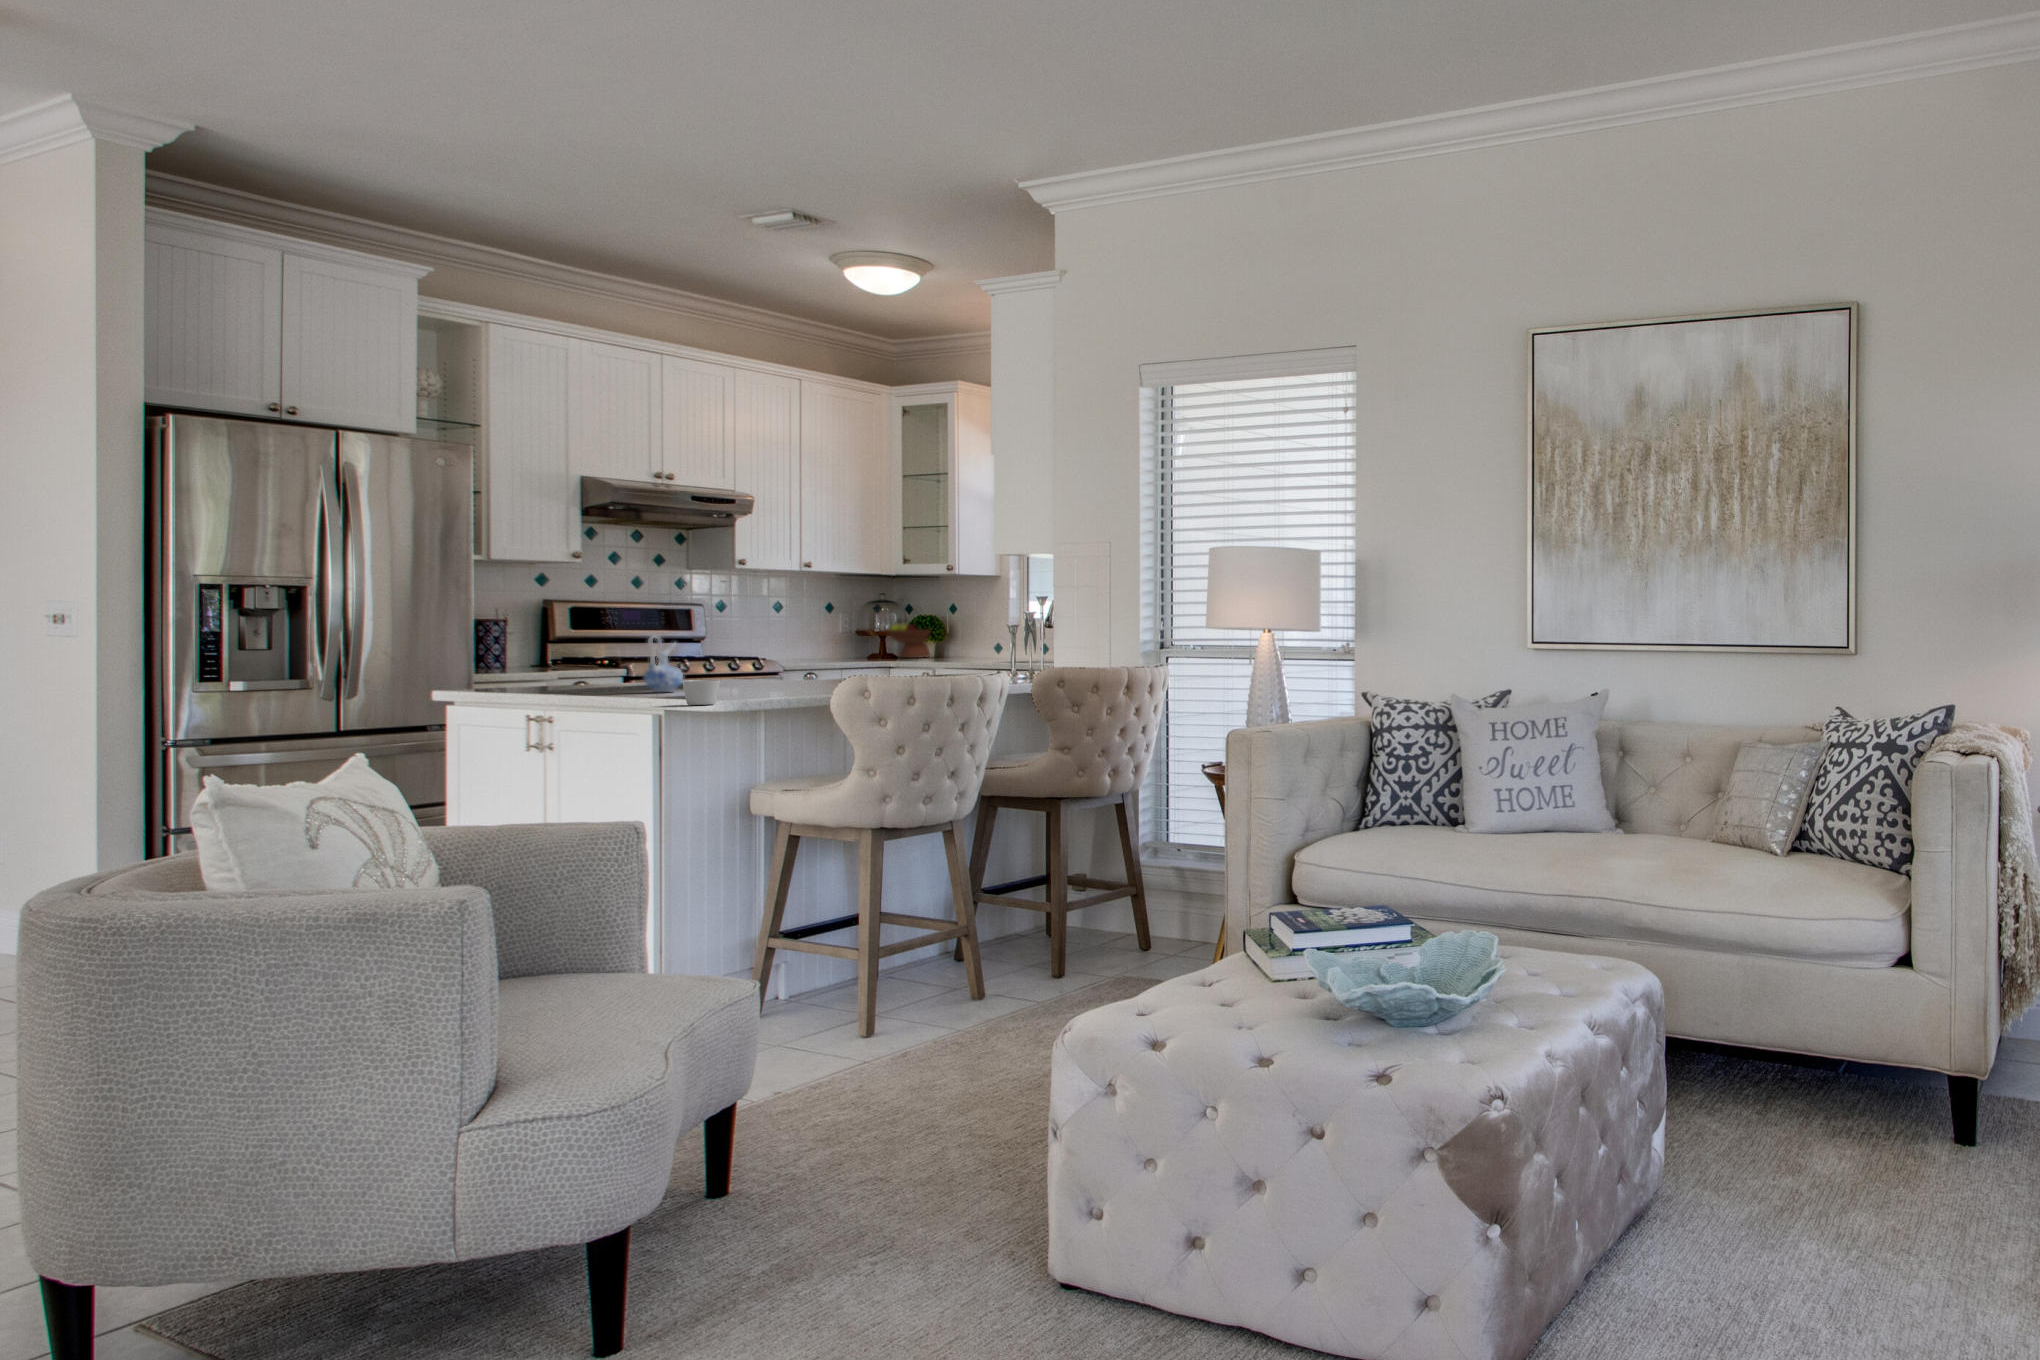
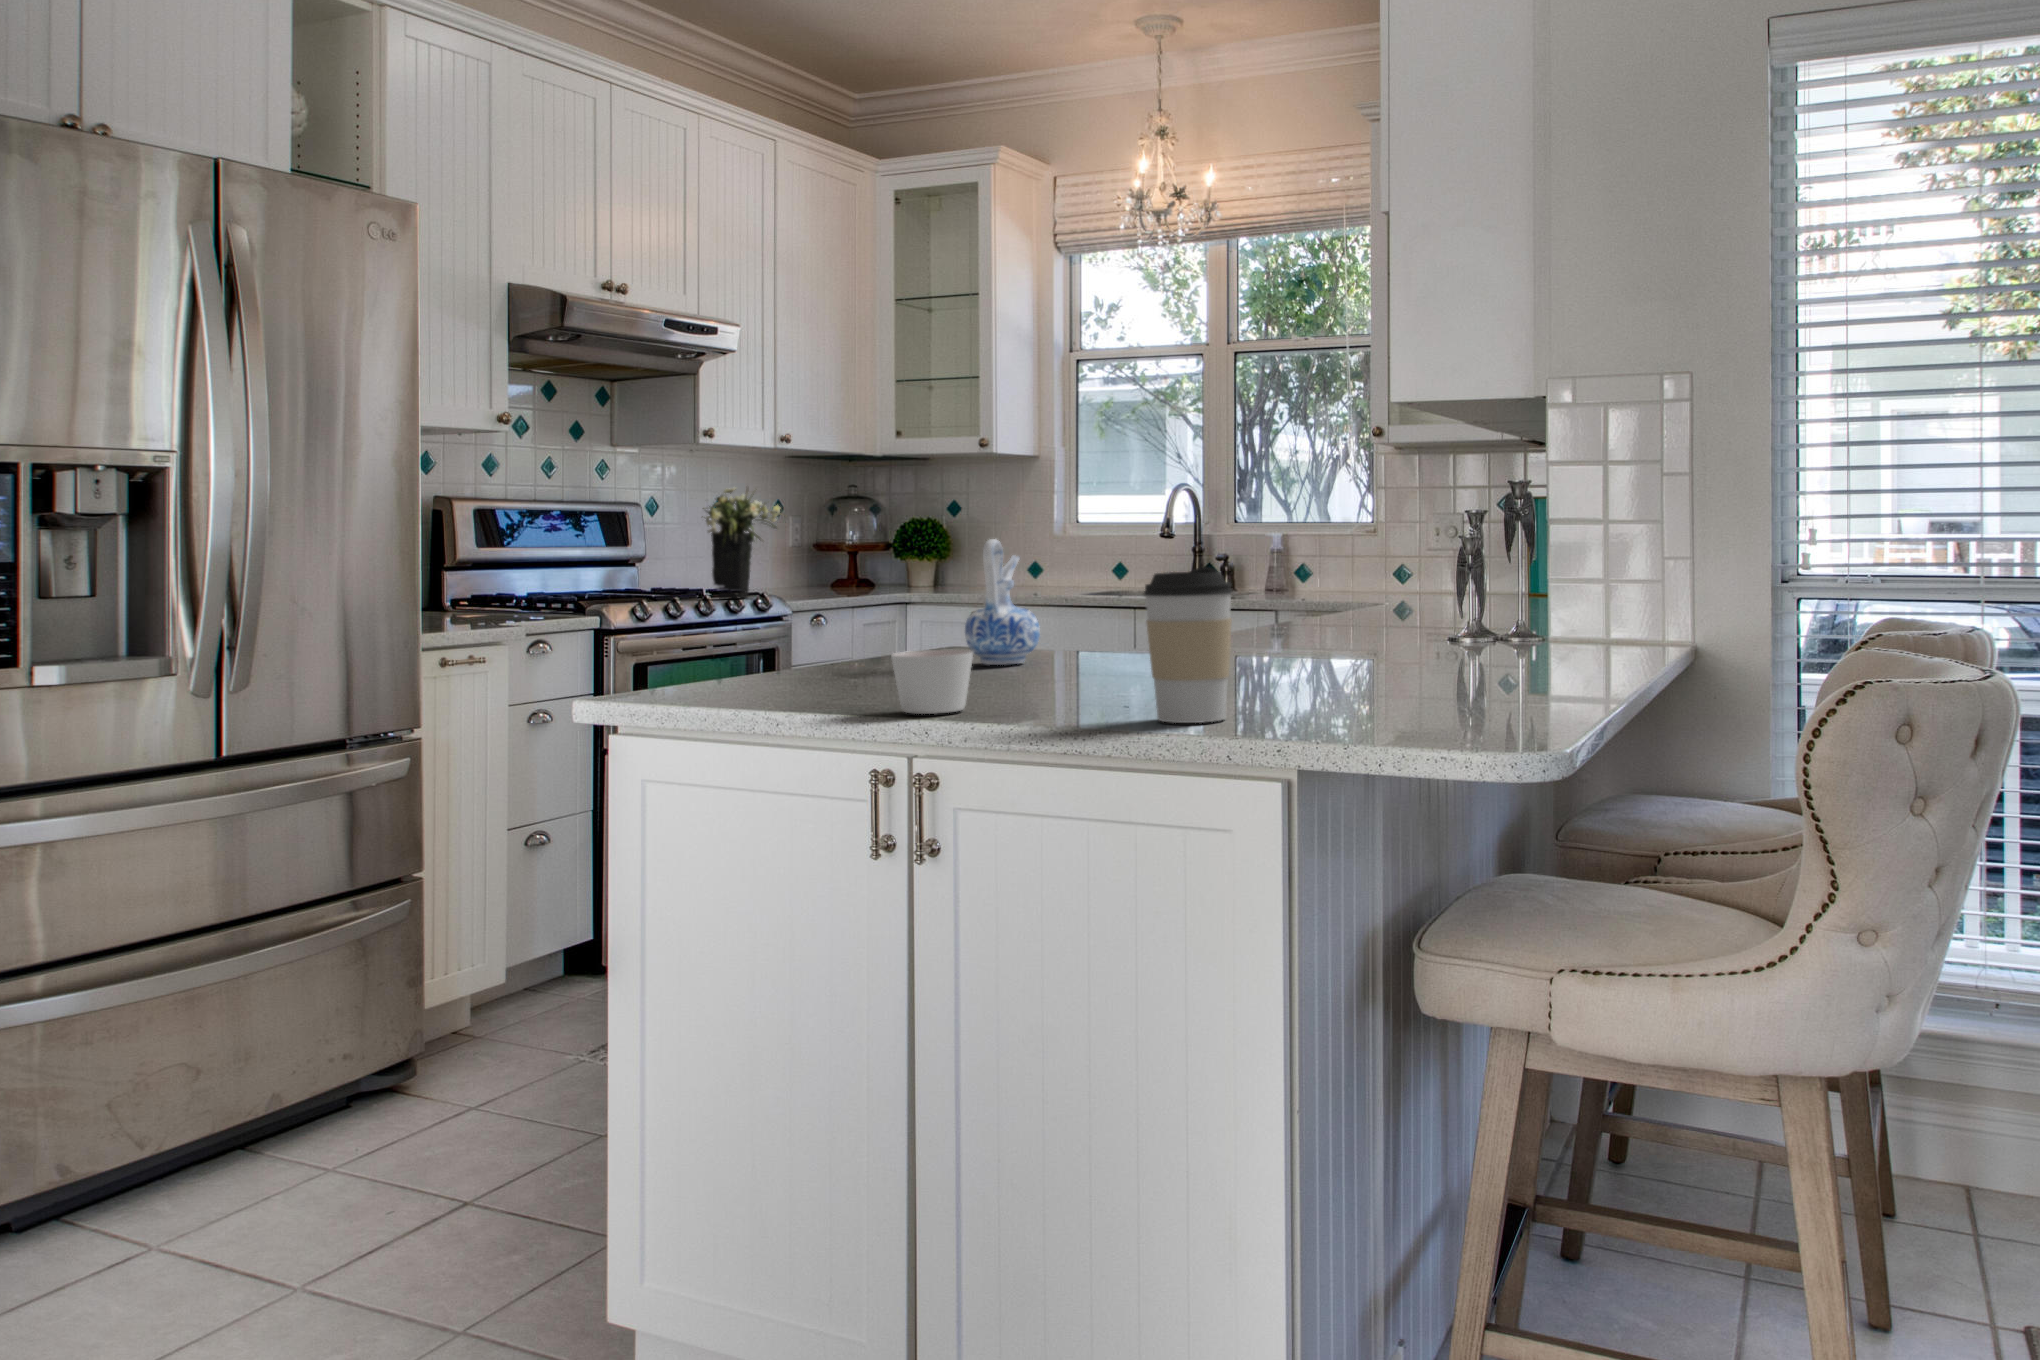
flower arrangement: none [742,594,806,664] -> present [702,487,780,599]
fruit bowl: present [886,621,930,658] -> none [856,523,947,584]
coffee cup: none [576,650,616,707] -> present [1144,567,1232,723]
candle: present [682,680,720,705] -> present [891,650,973,714]

